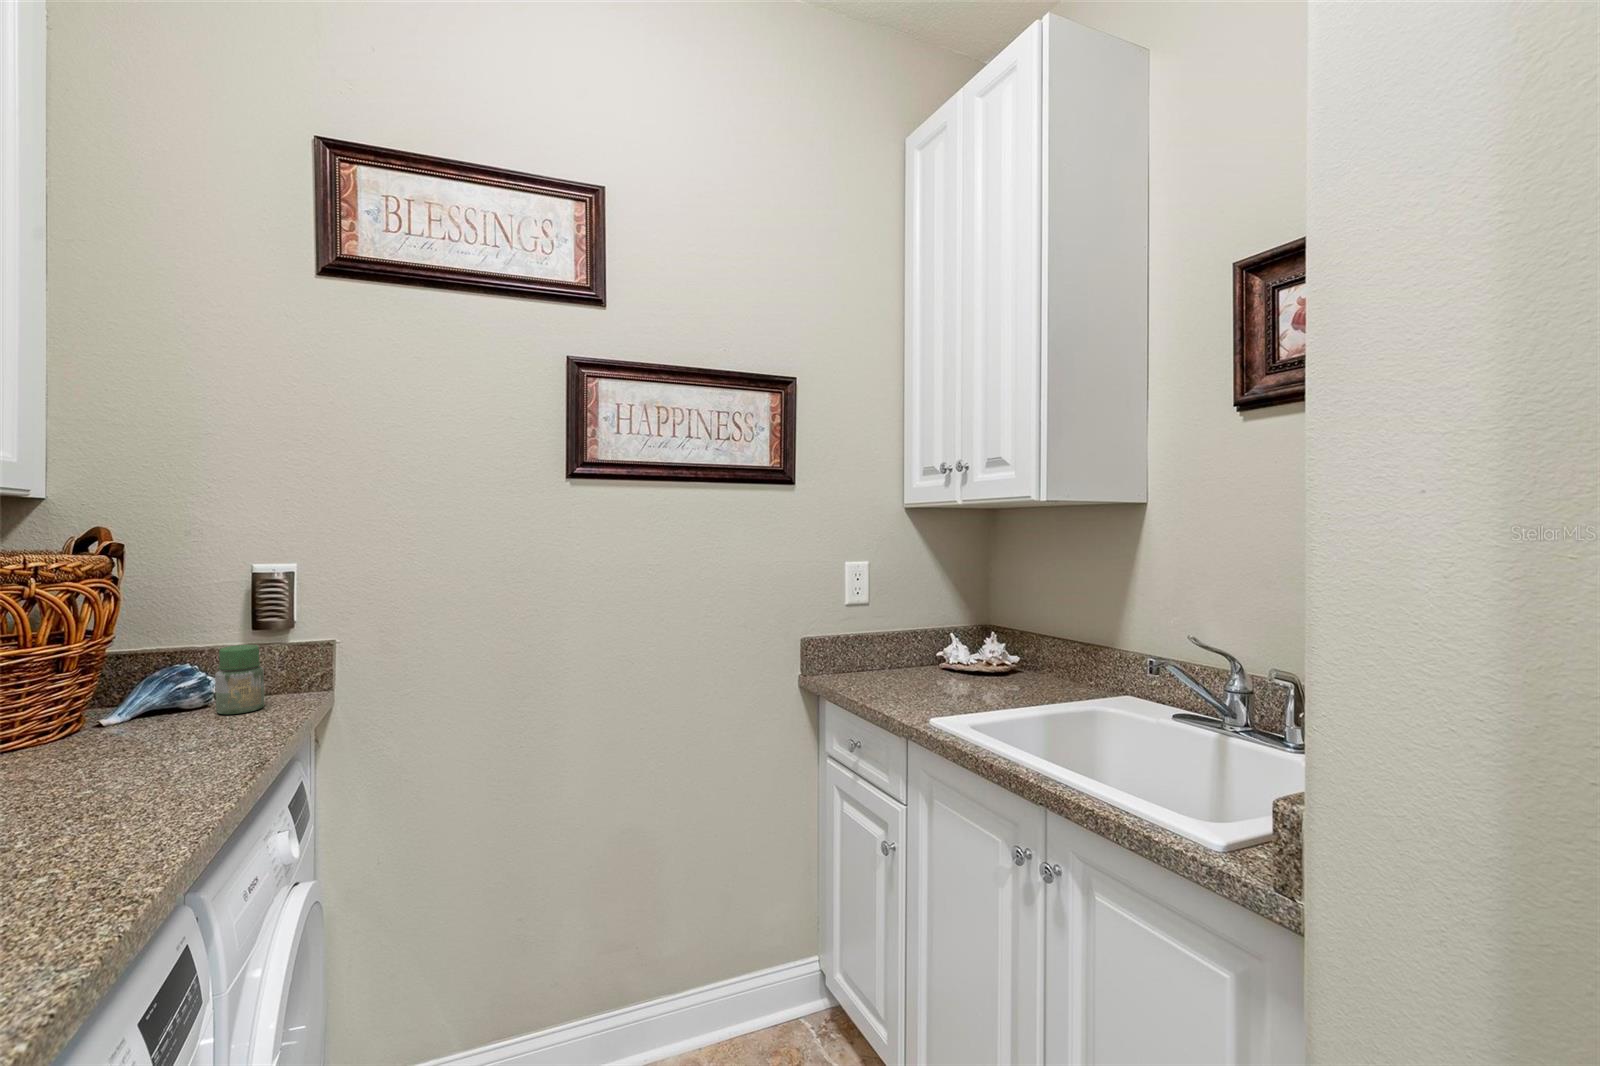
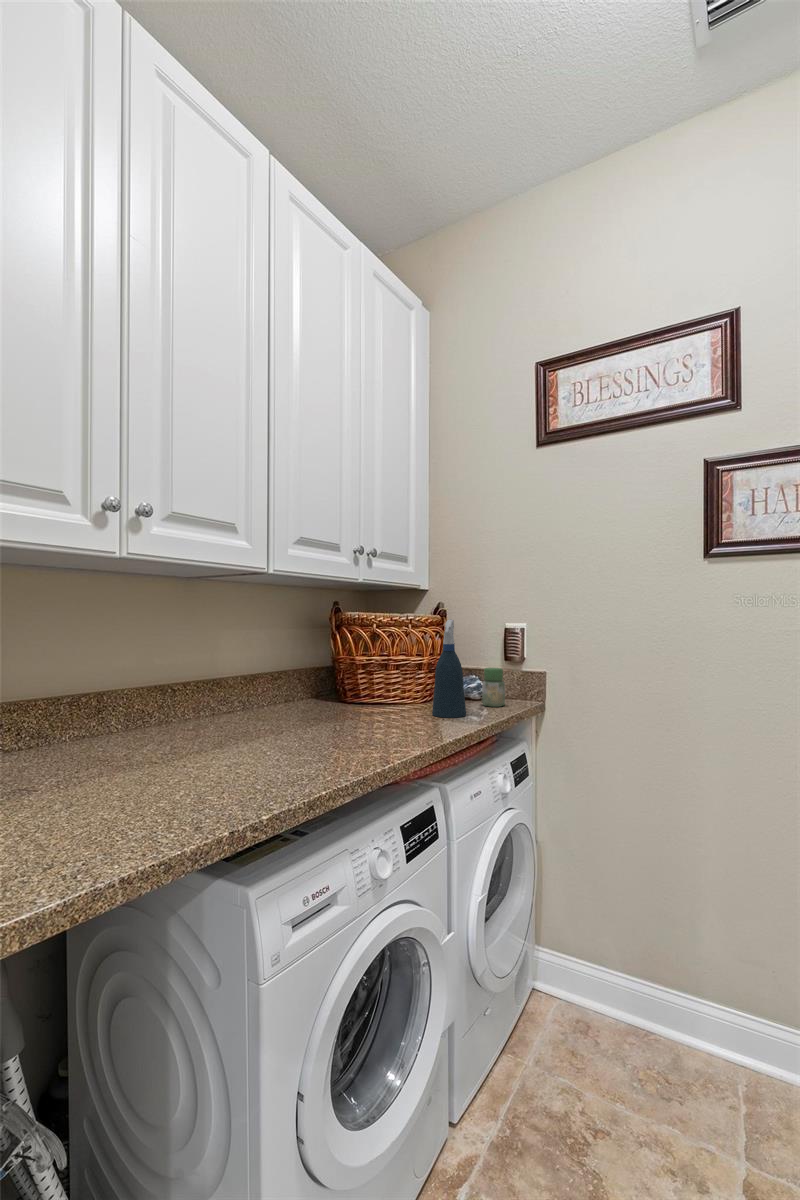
spray bottle: none [115,572,200,761] -> present [432,619,466,718]

